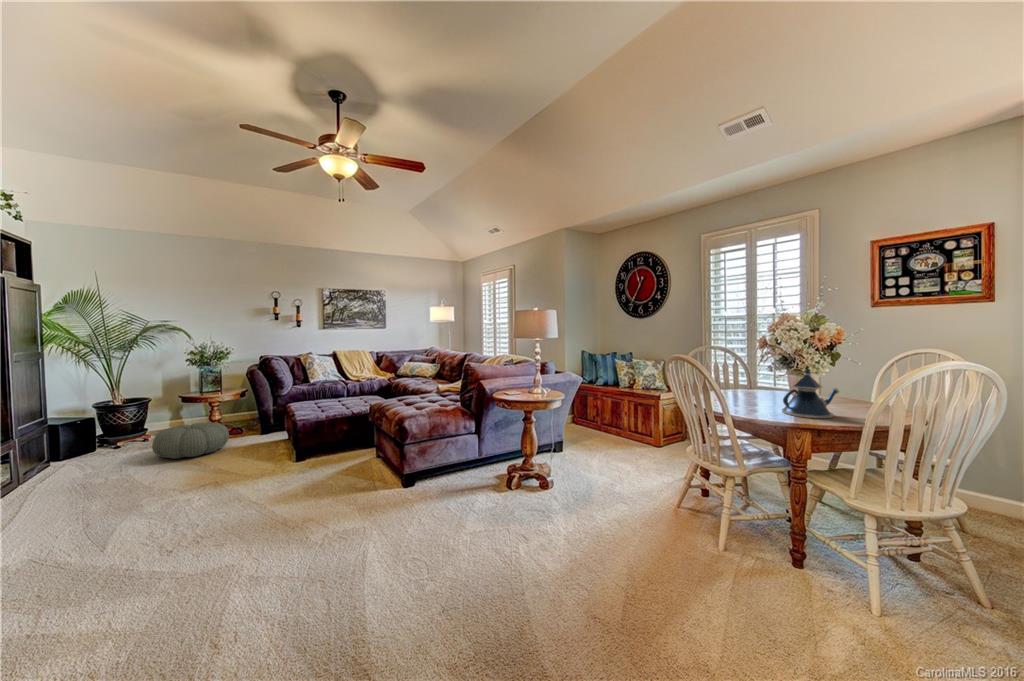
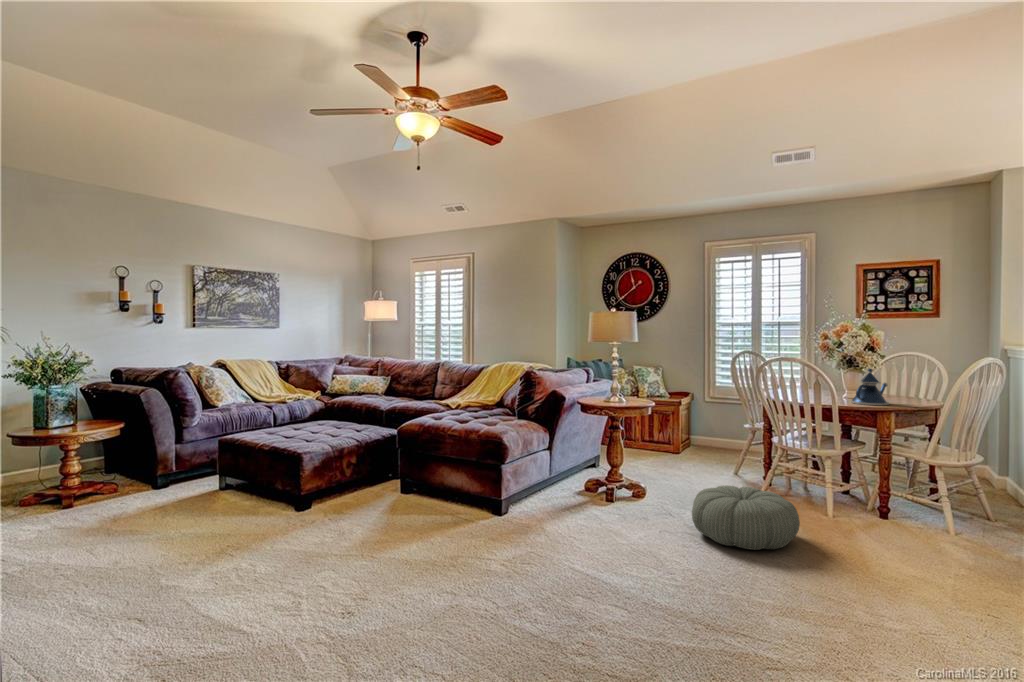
pouf: present [152,422,229,459] -> present [692,485,800,550]

